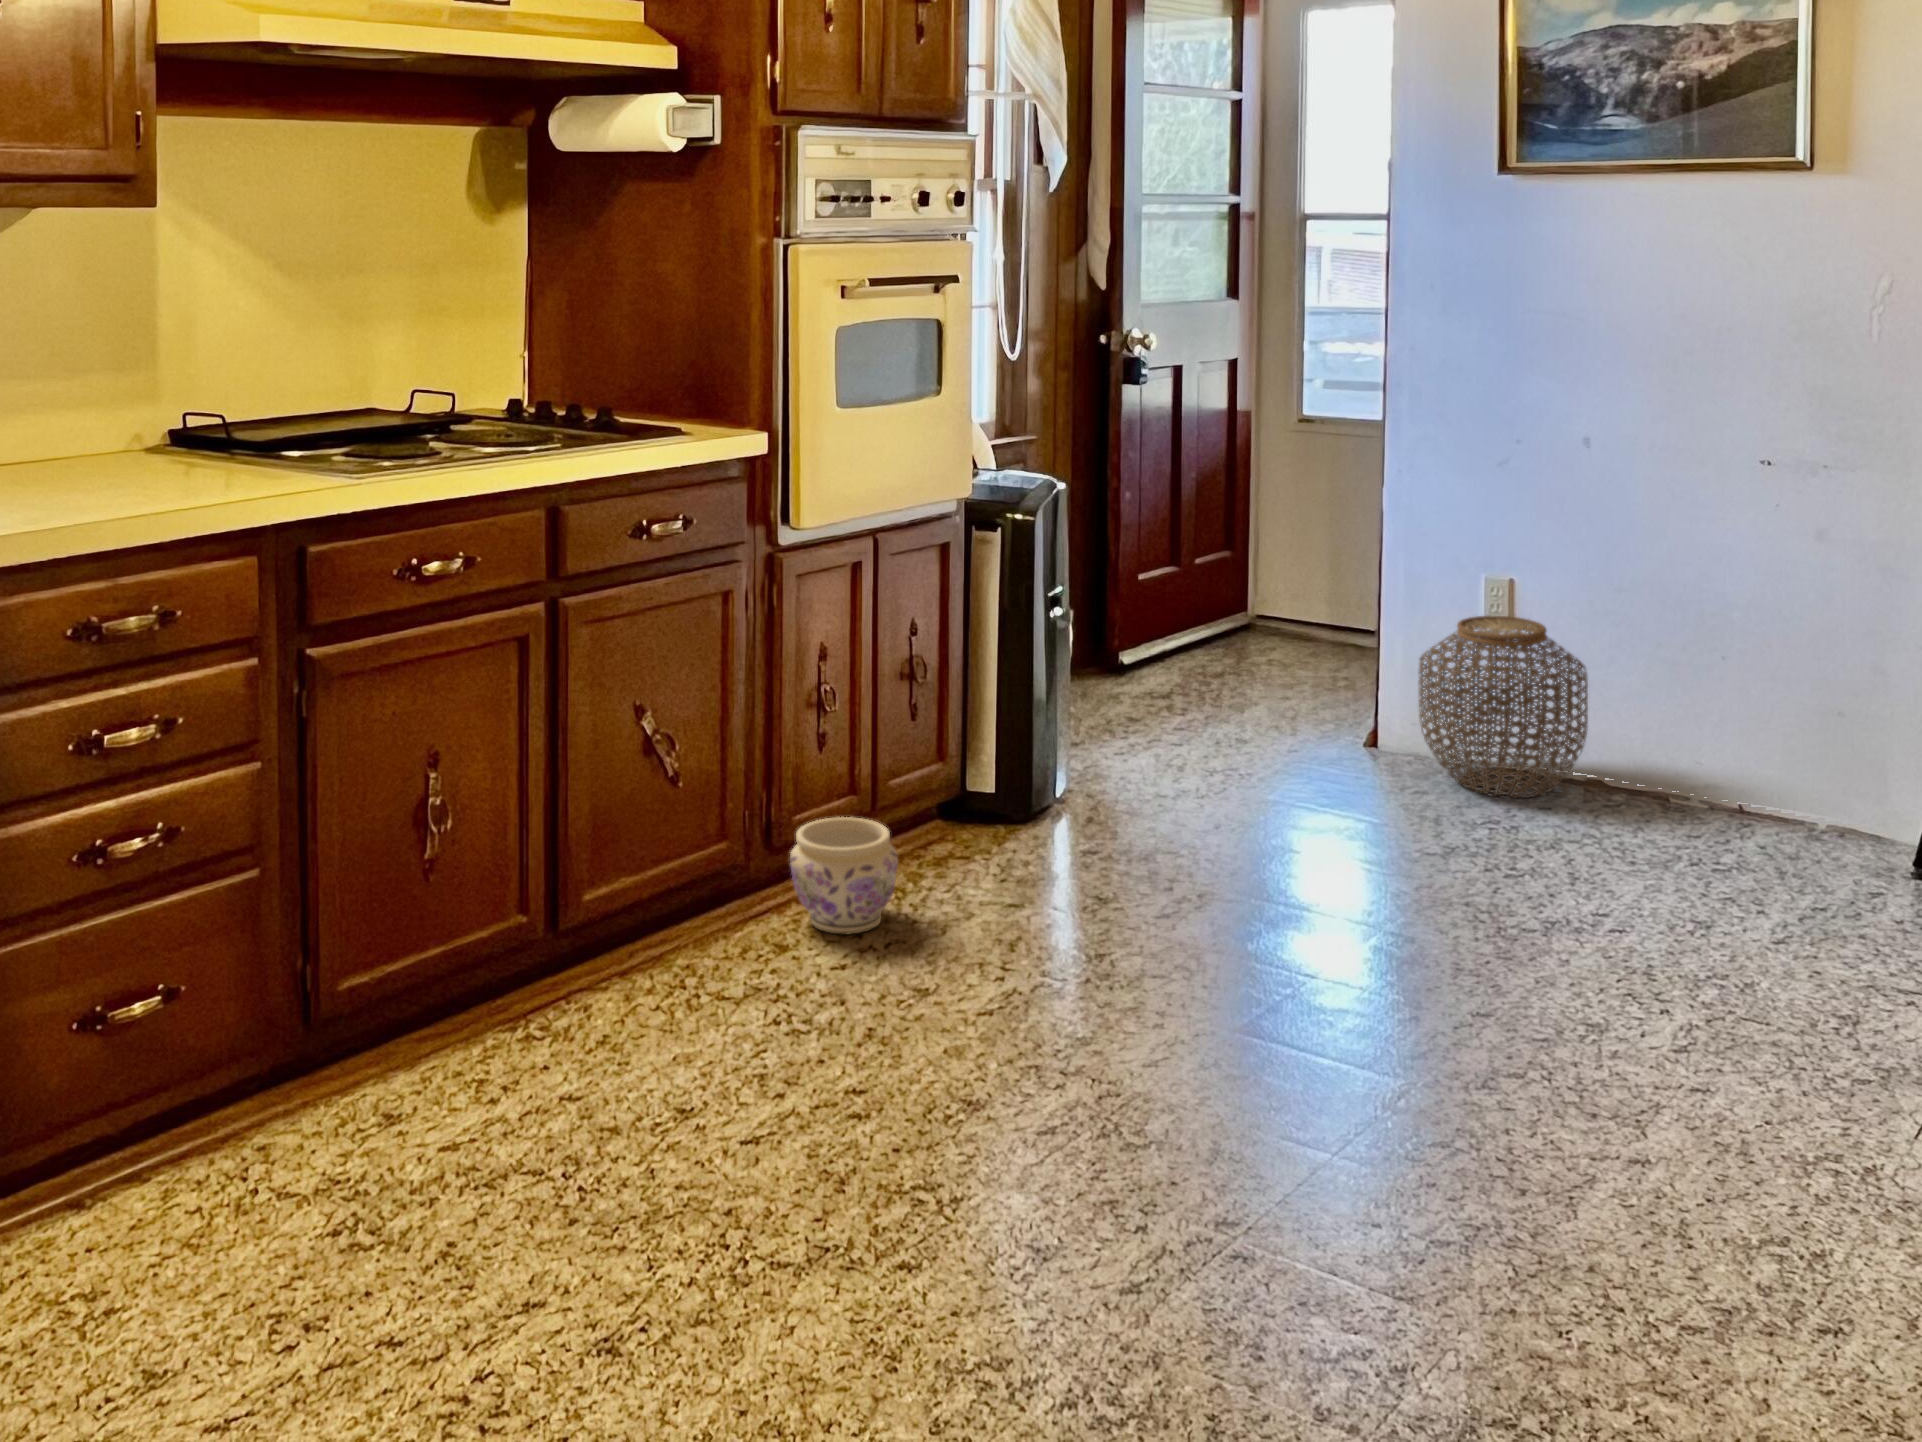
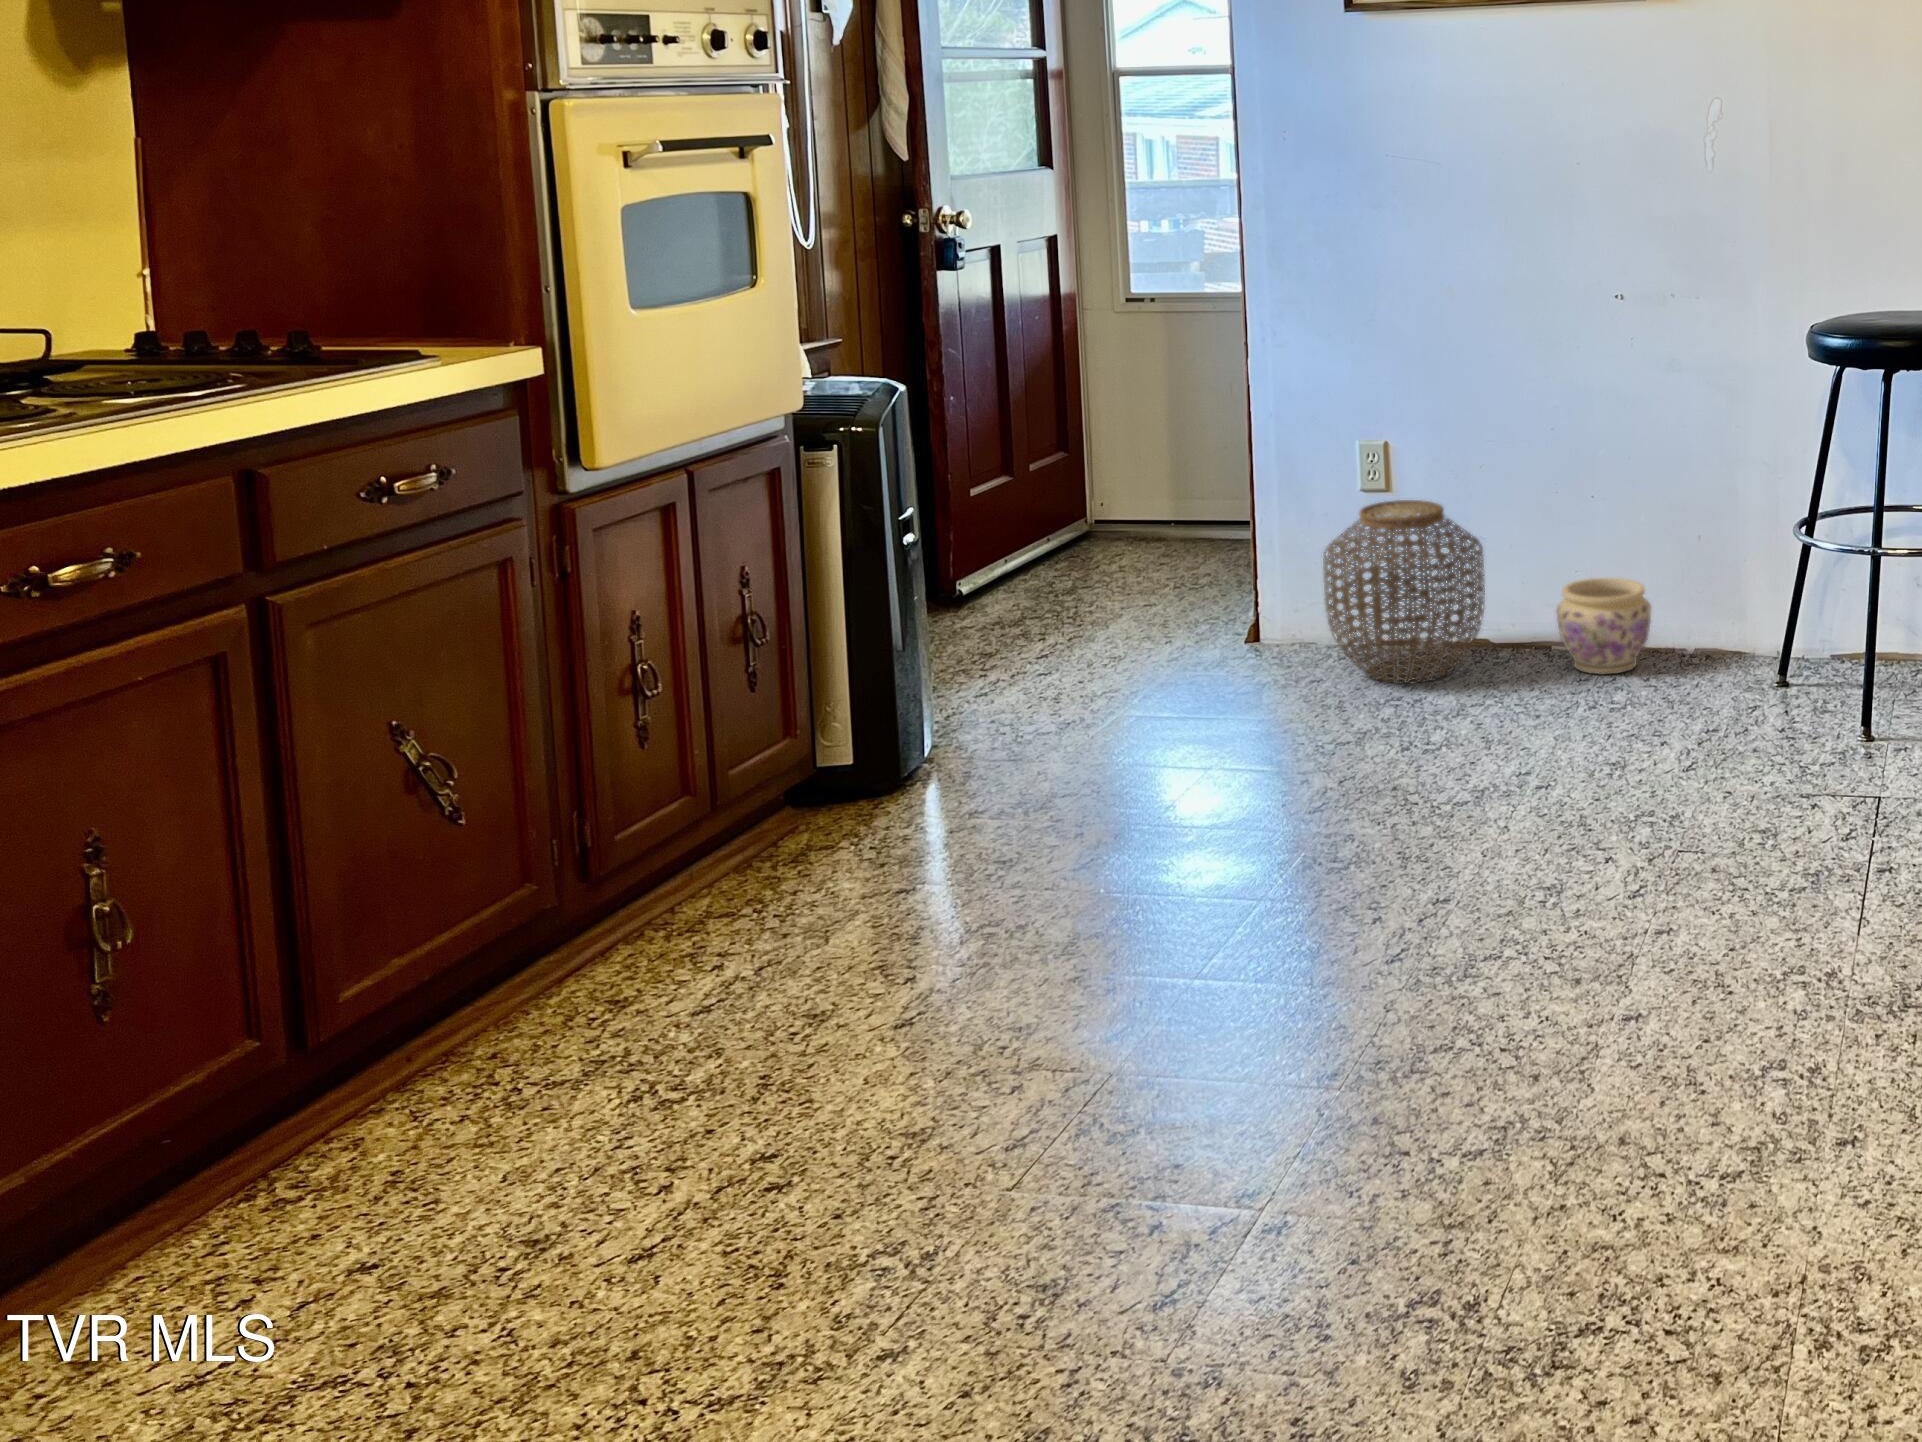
planter: present [790,817,898,935] -> present [1556,578,1651,675]

